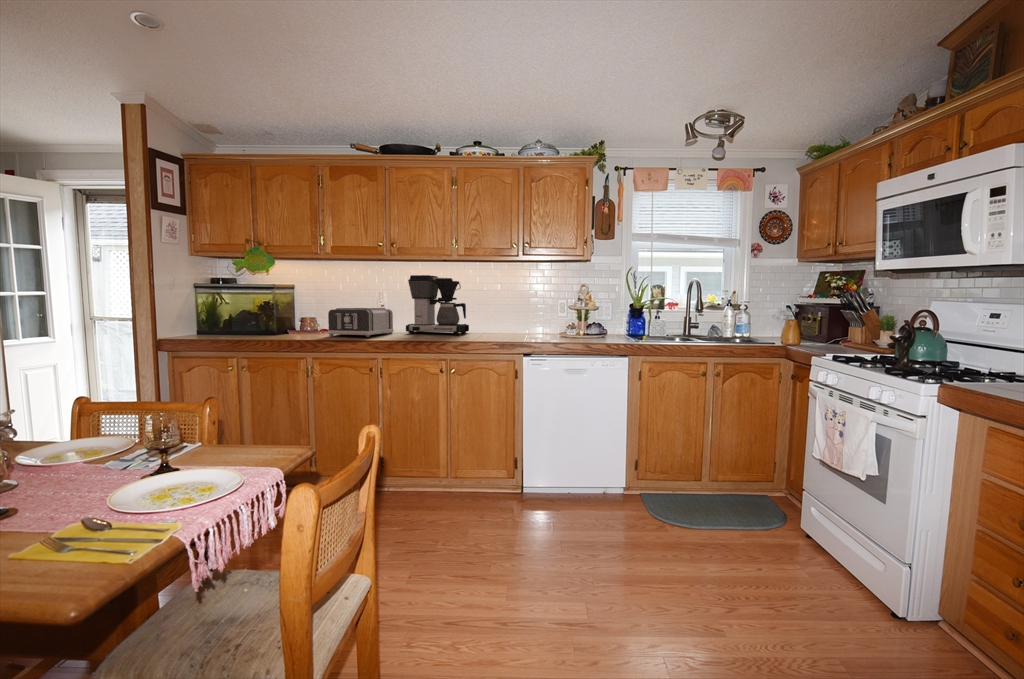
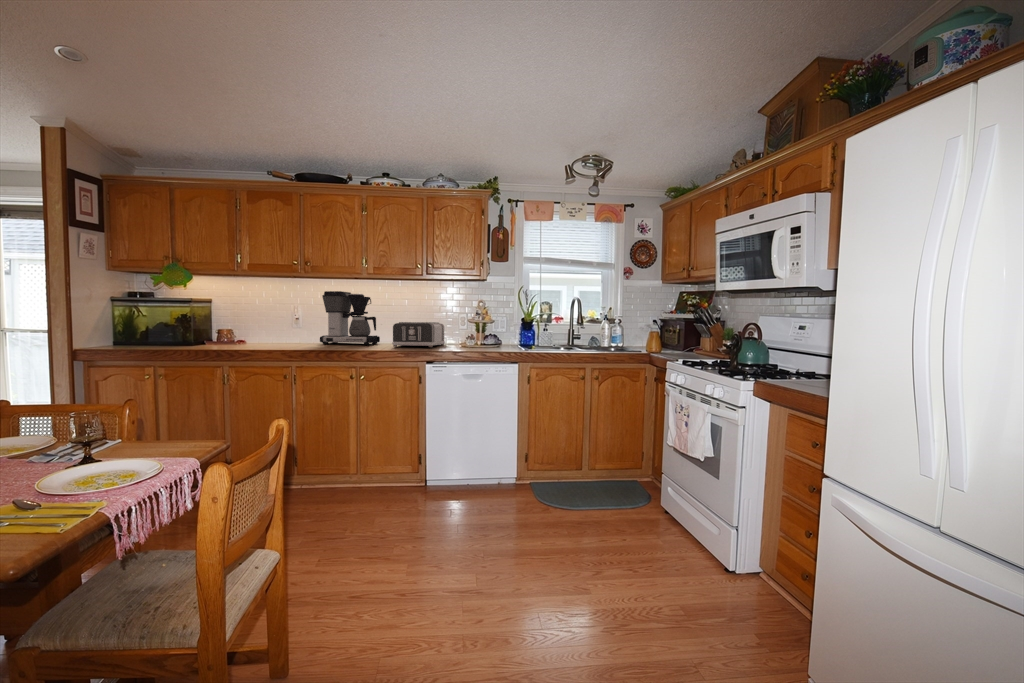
toaster: present [328,308,394,337] -> present [392,322,445,347]

